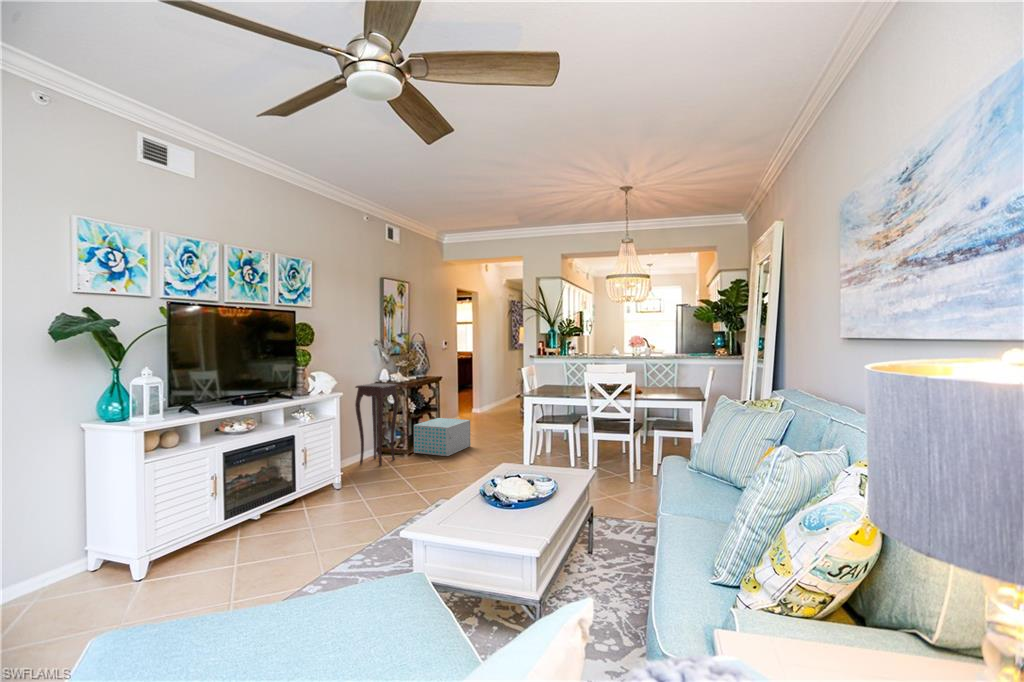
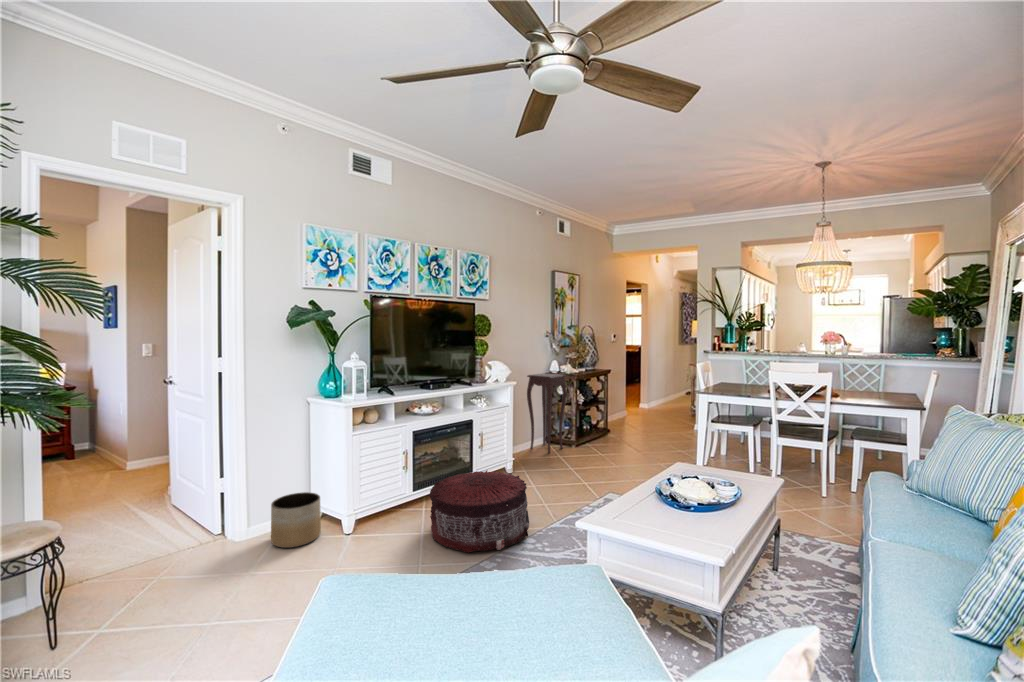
storage box: present [414,418,470,456] -> none [581,410,639,450]
pouf: none [249,485,361,569] -> present [430,471,529,553]
planter: none [34,535,106,604] -> present [271,492,321,548]

